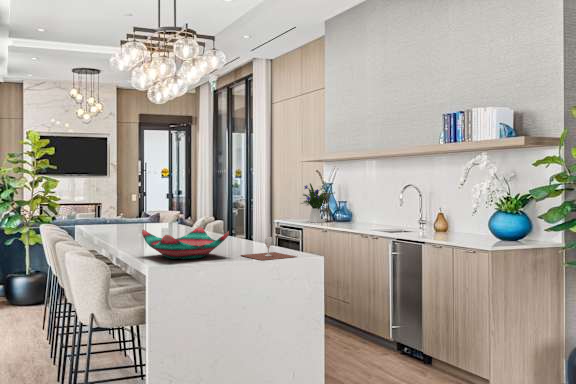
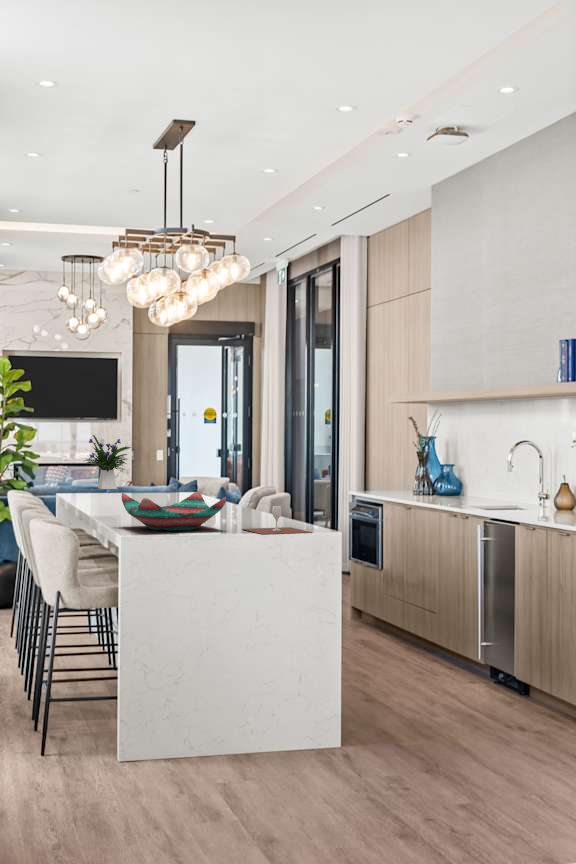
flower arrangement: present [302,183,334,223] -> present [85,435,131,489]

